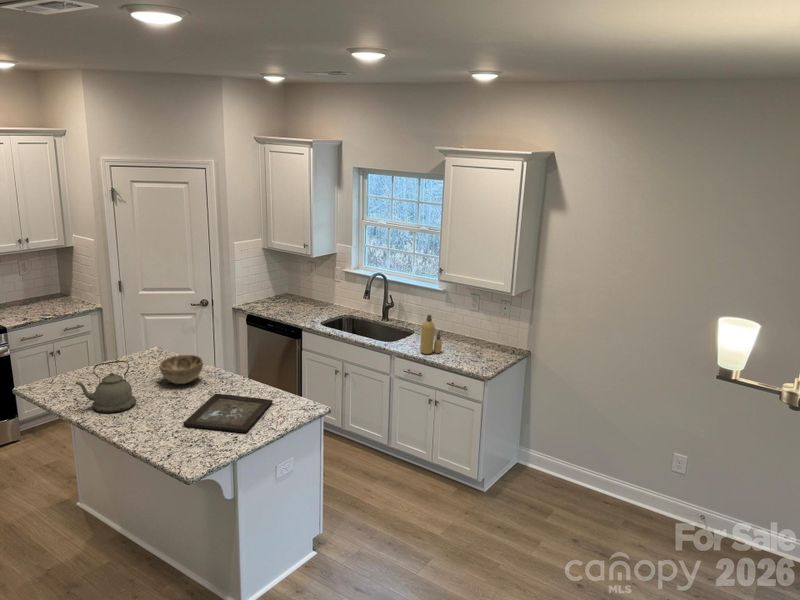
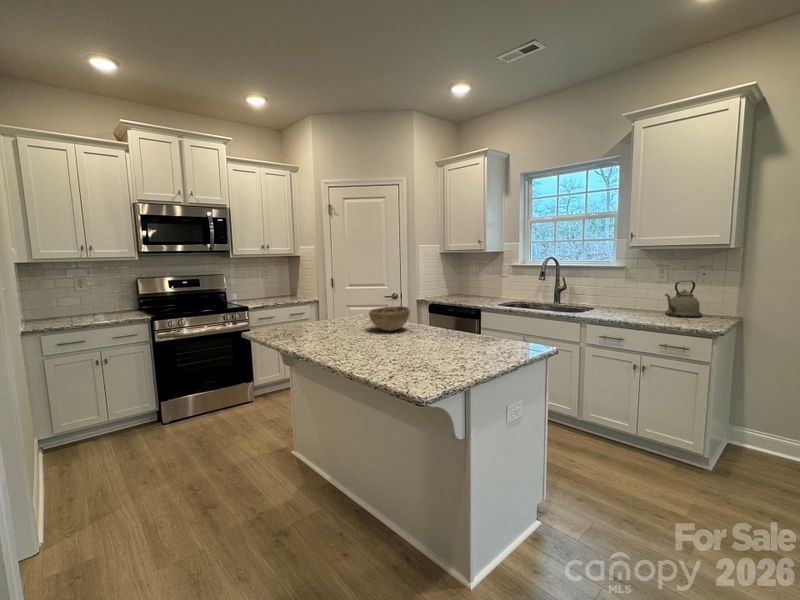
bottle: present [420,315,442,354] -> none [614,279,638,319]
kettle: present [76,361,136,413] -> present [665,281,702,317]
tray: present [183,394,273,432] -> none [400,335,489,361]

